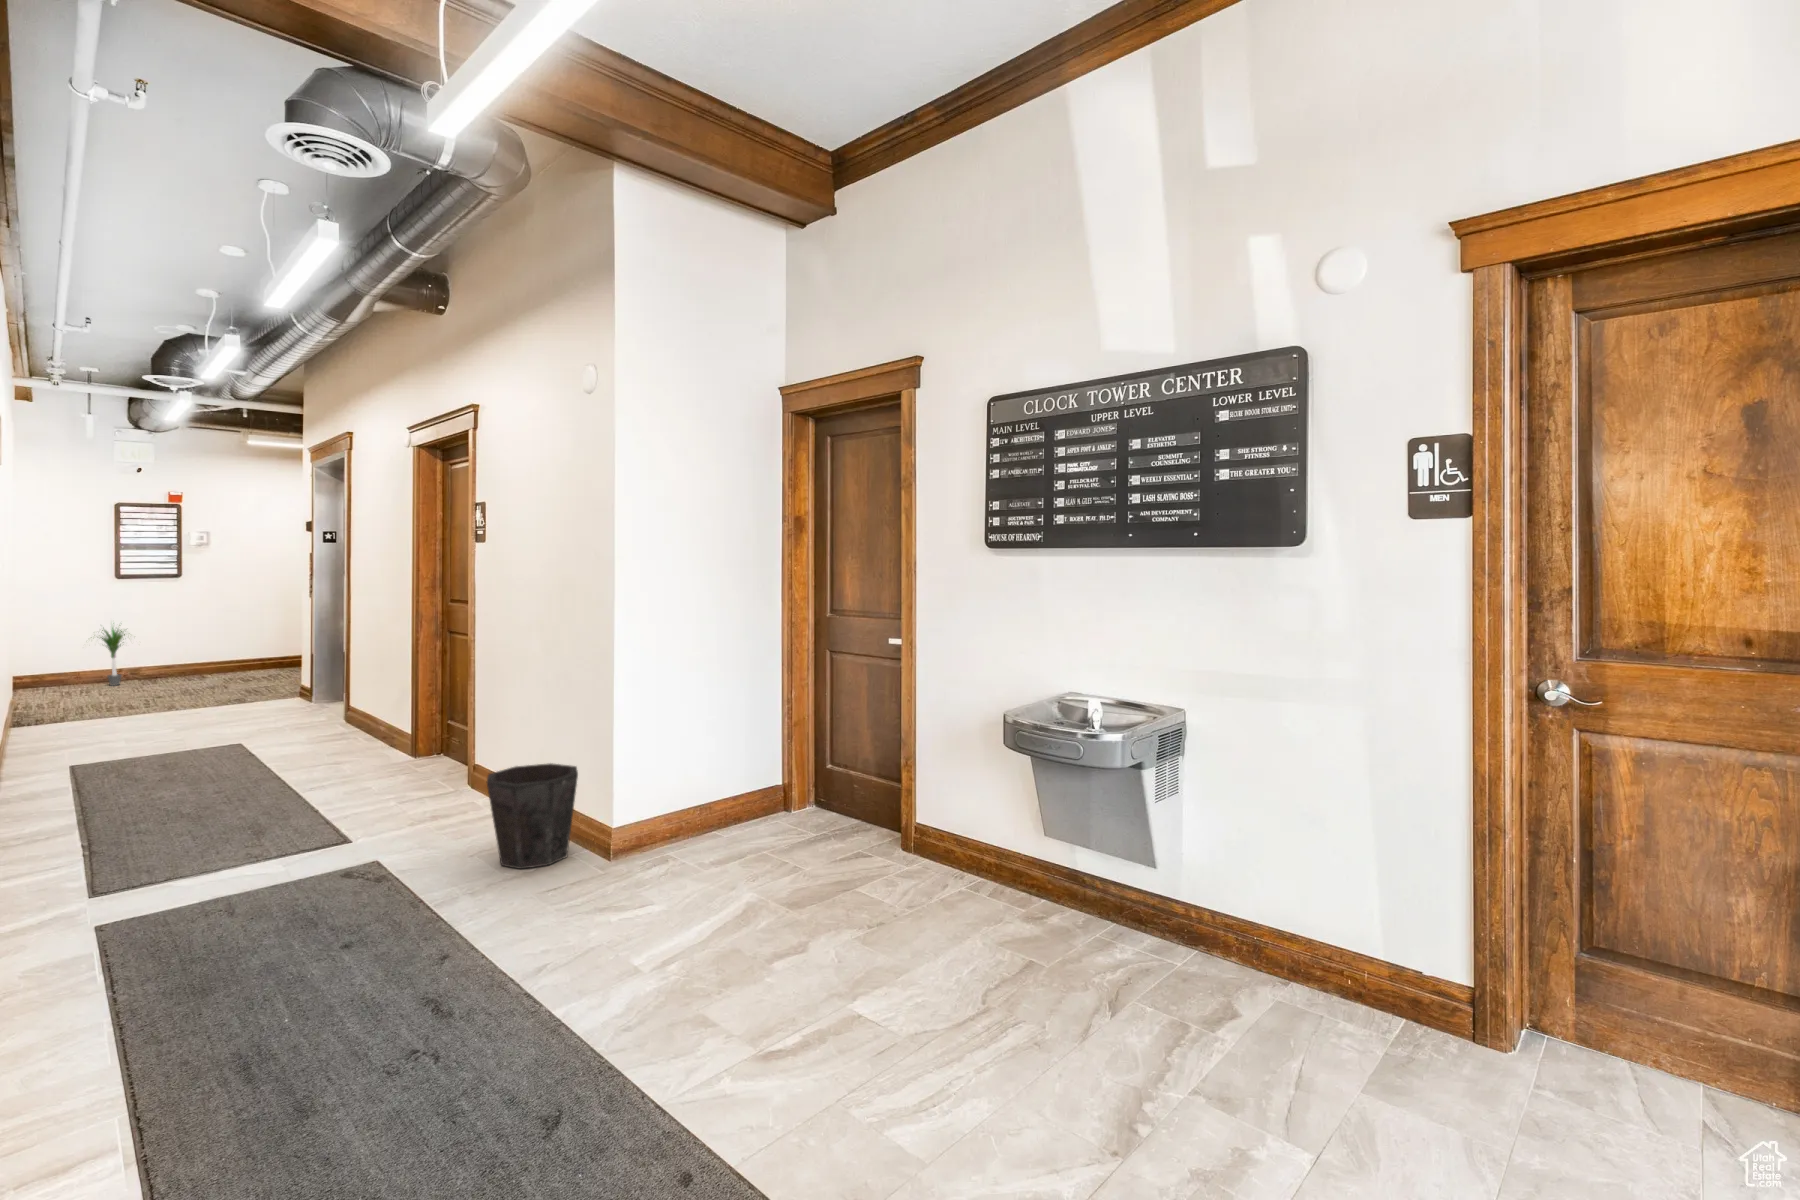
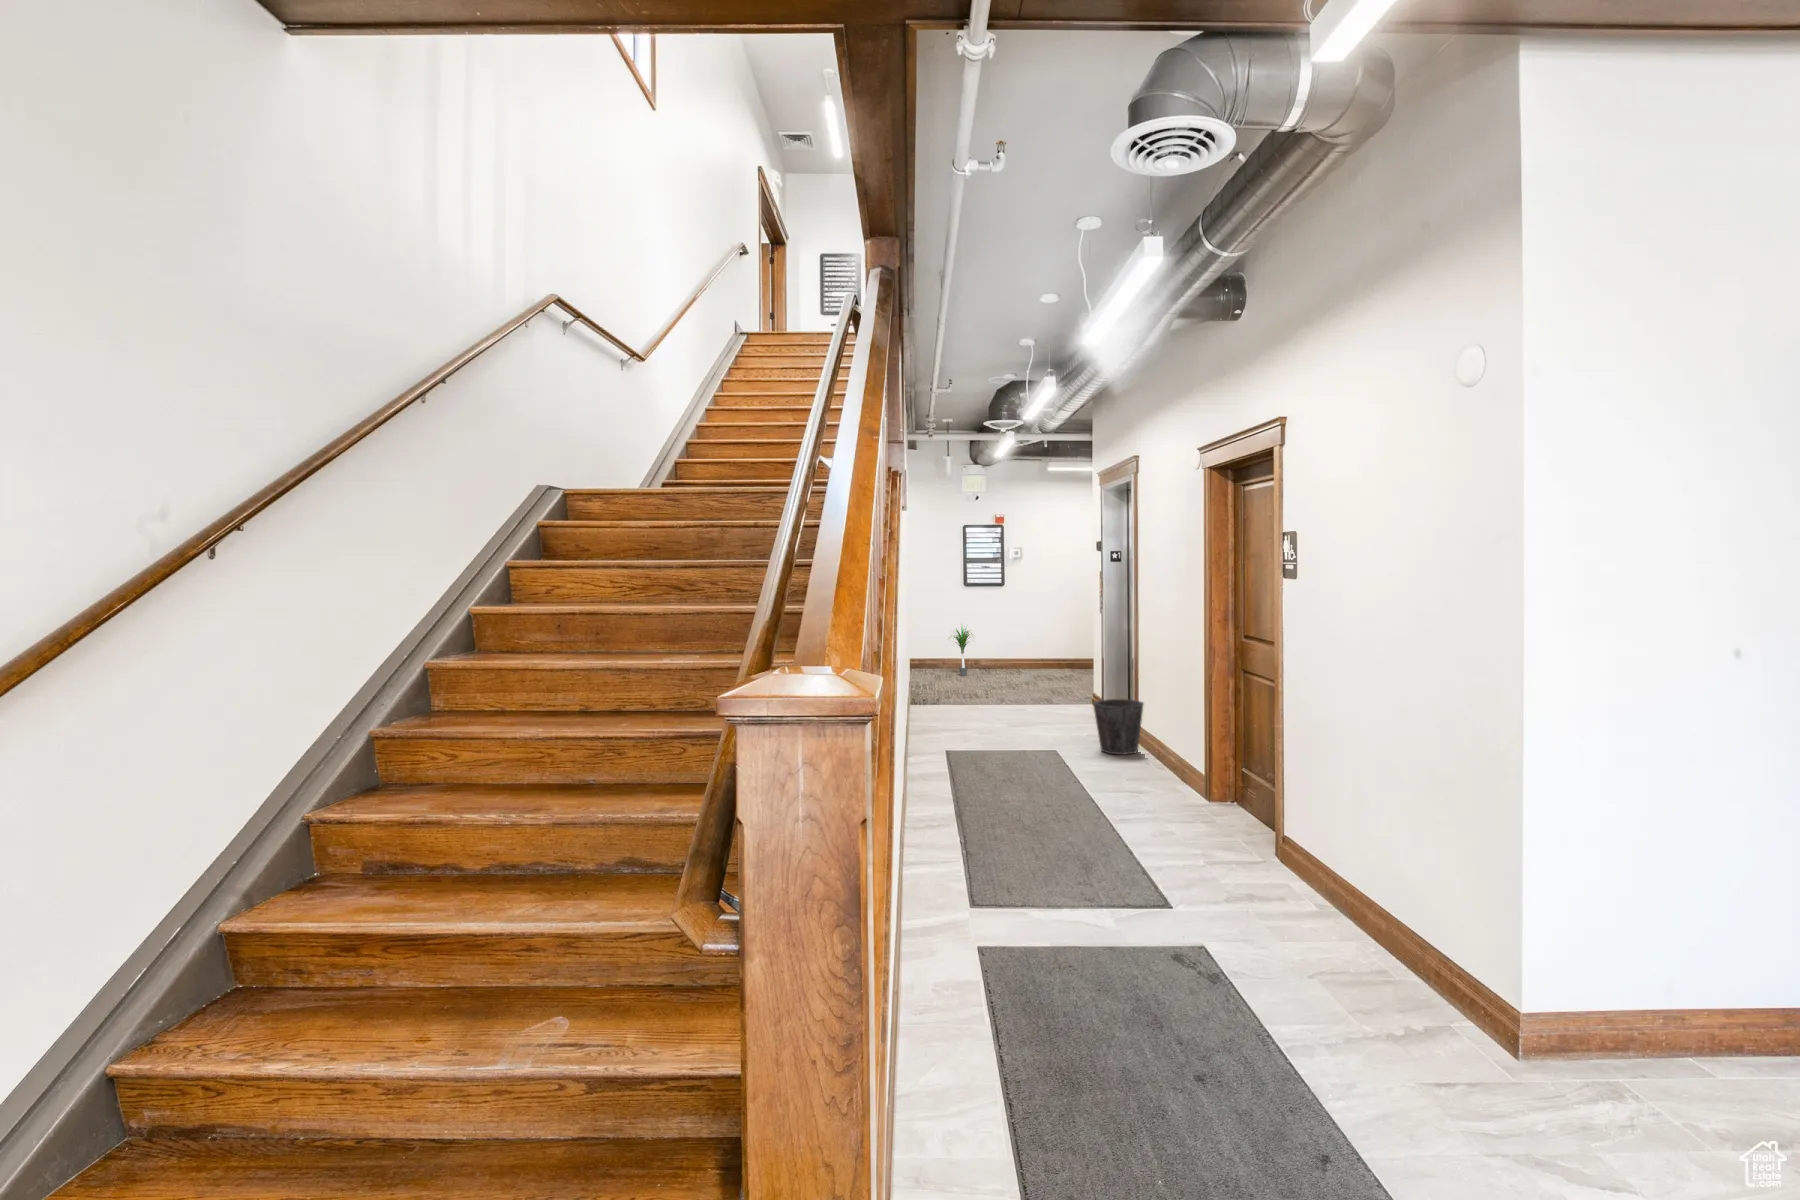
waste bin: present [487,763,578,869] -> present [1094,699,1144,755]

